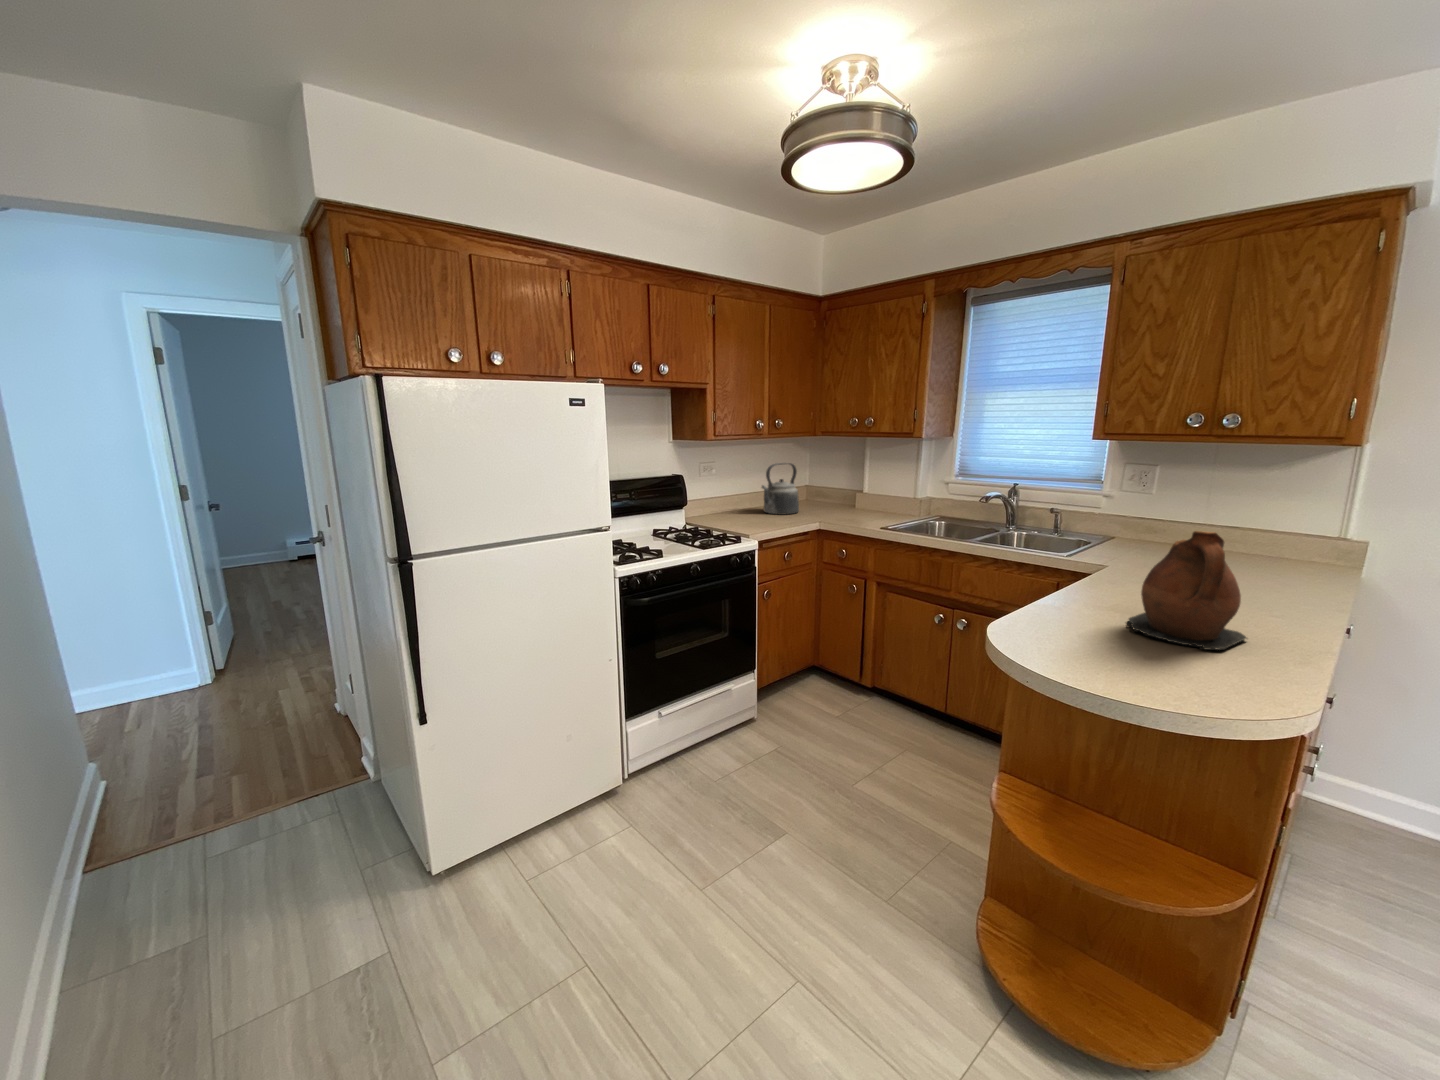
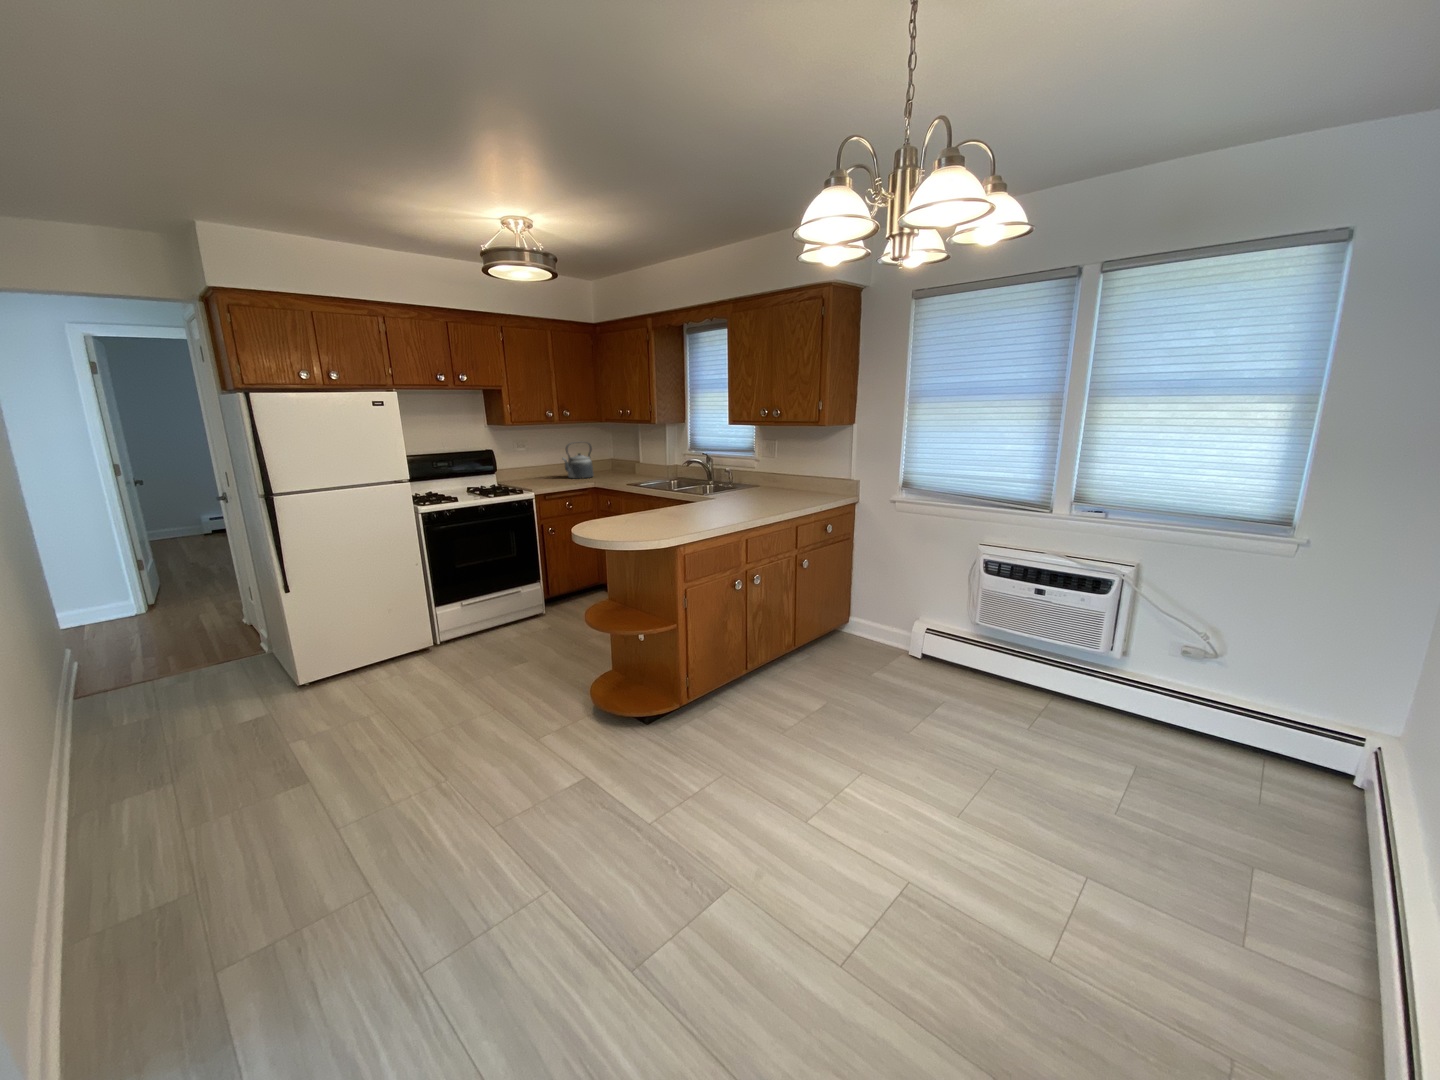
ceramic pitcher: present [1128,531,1247,650] -> none [655,466,706,524]

